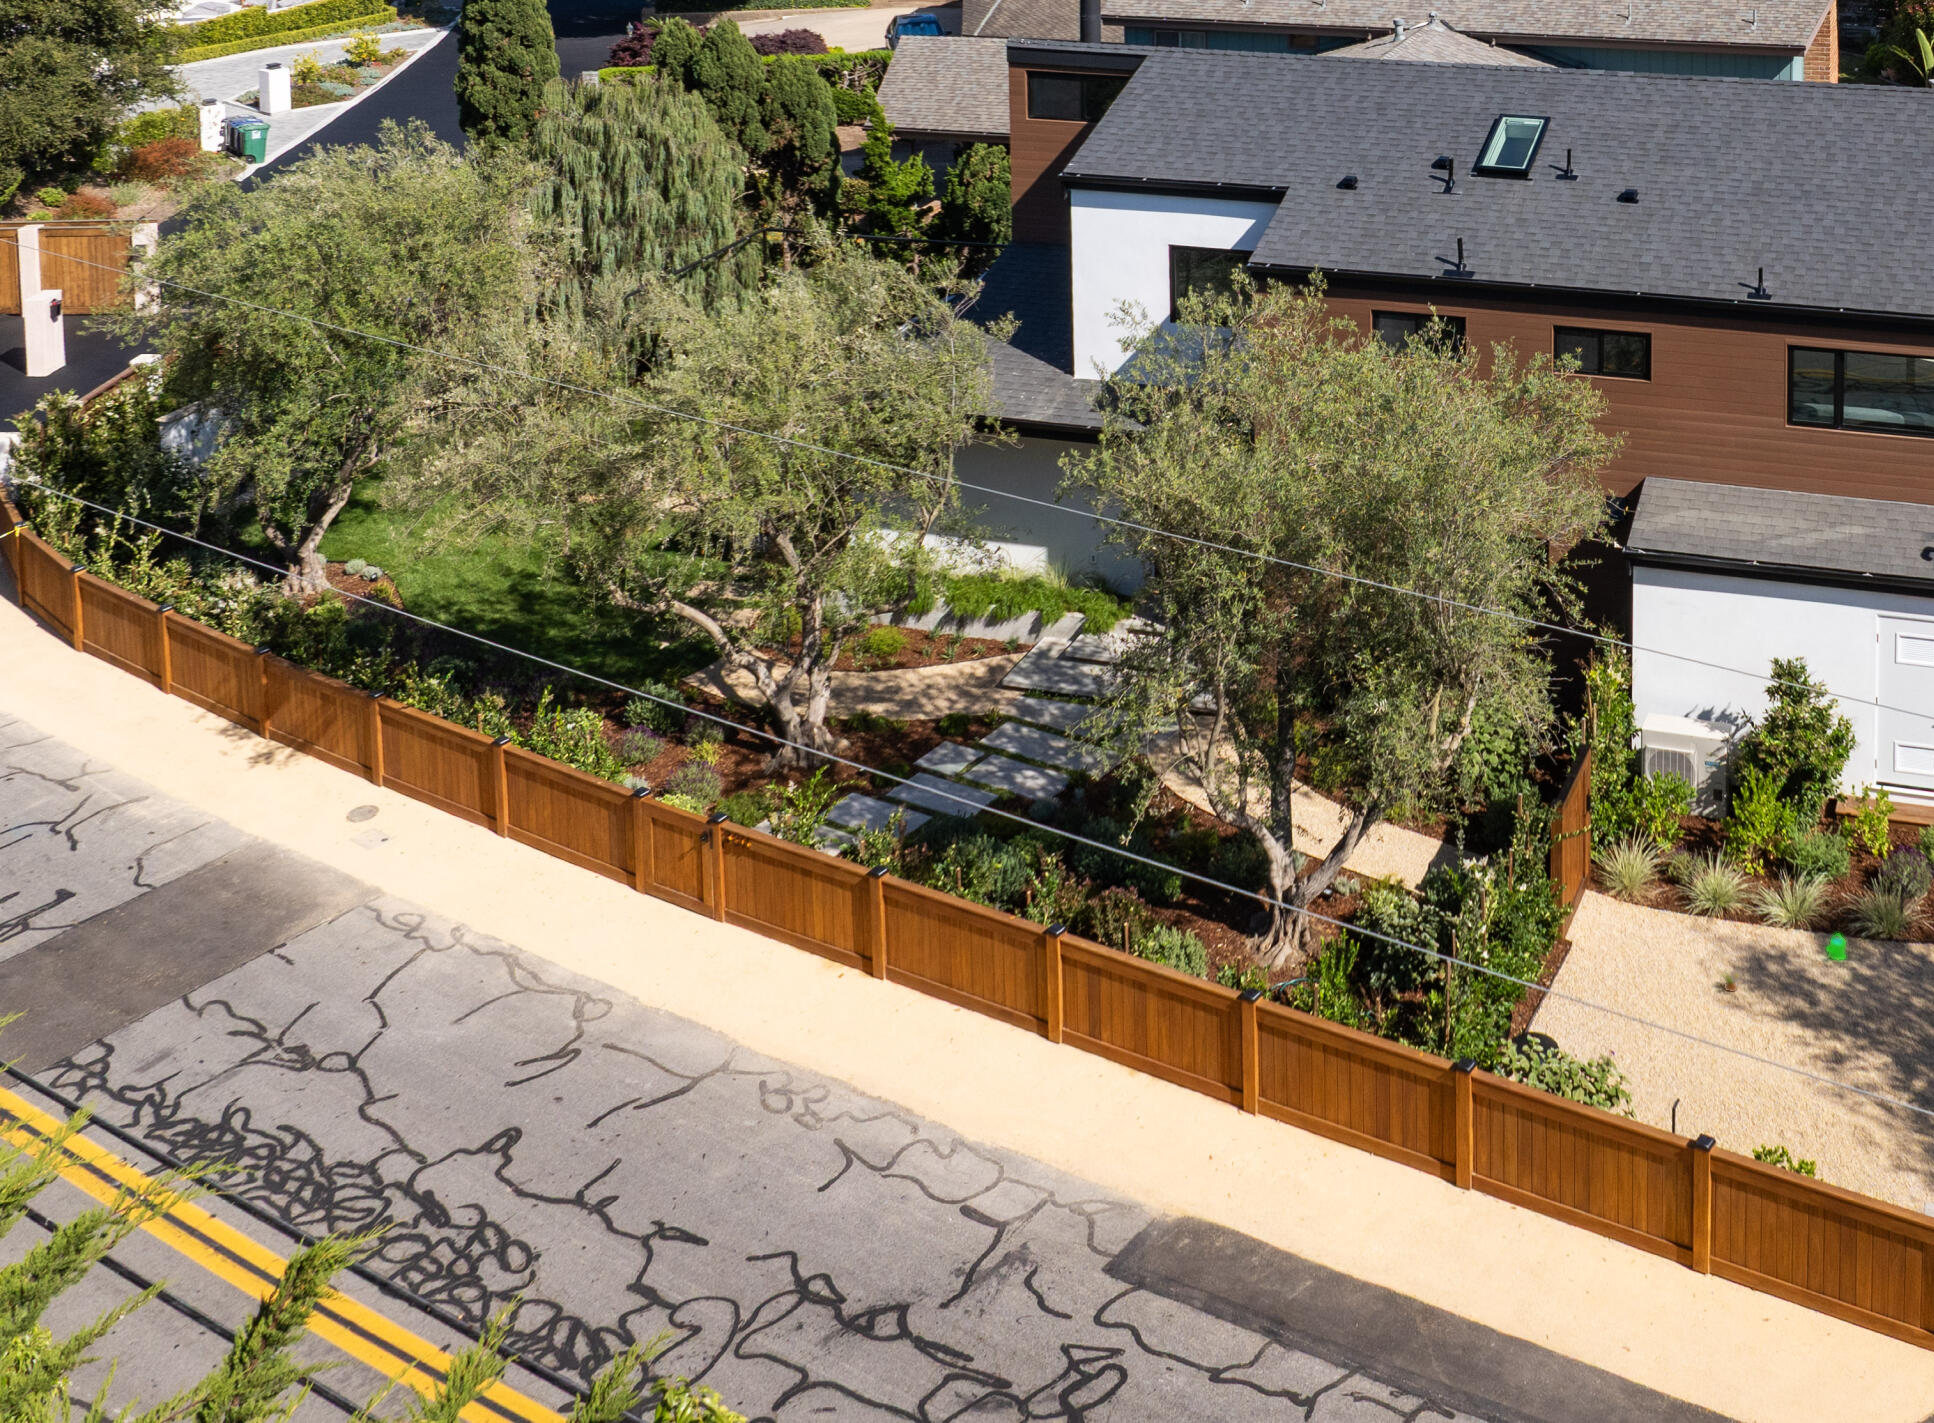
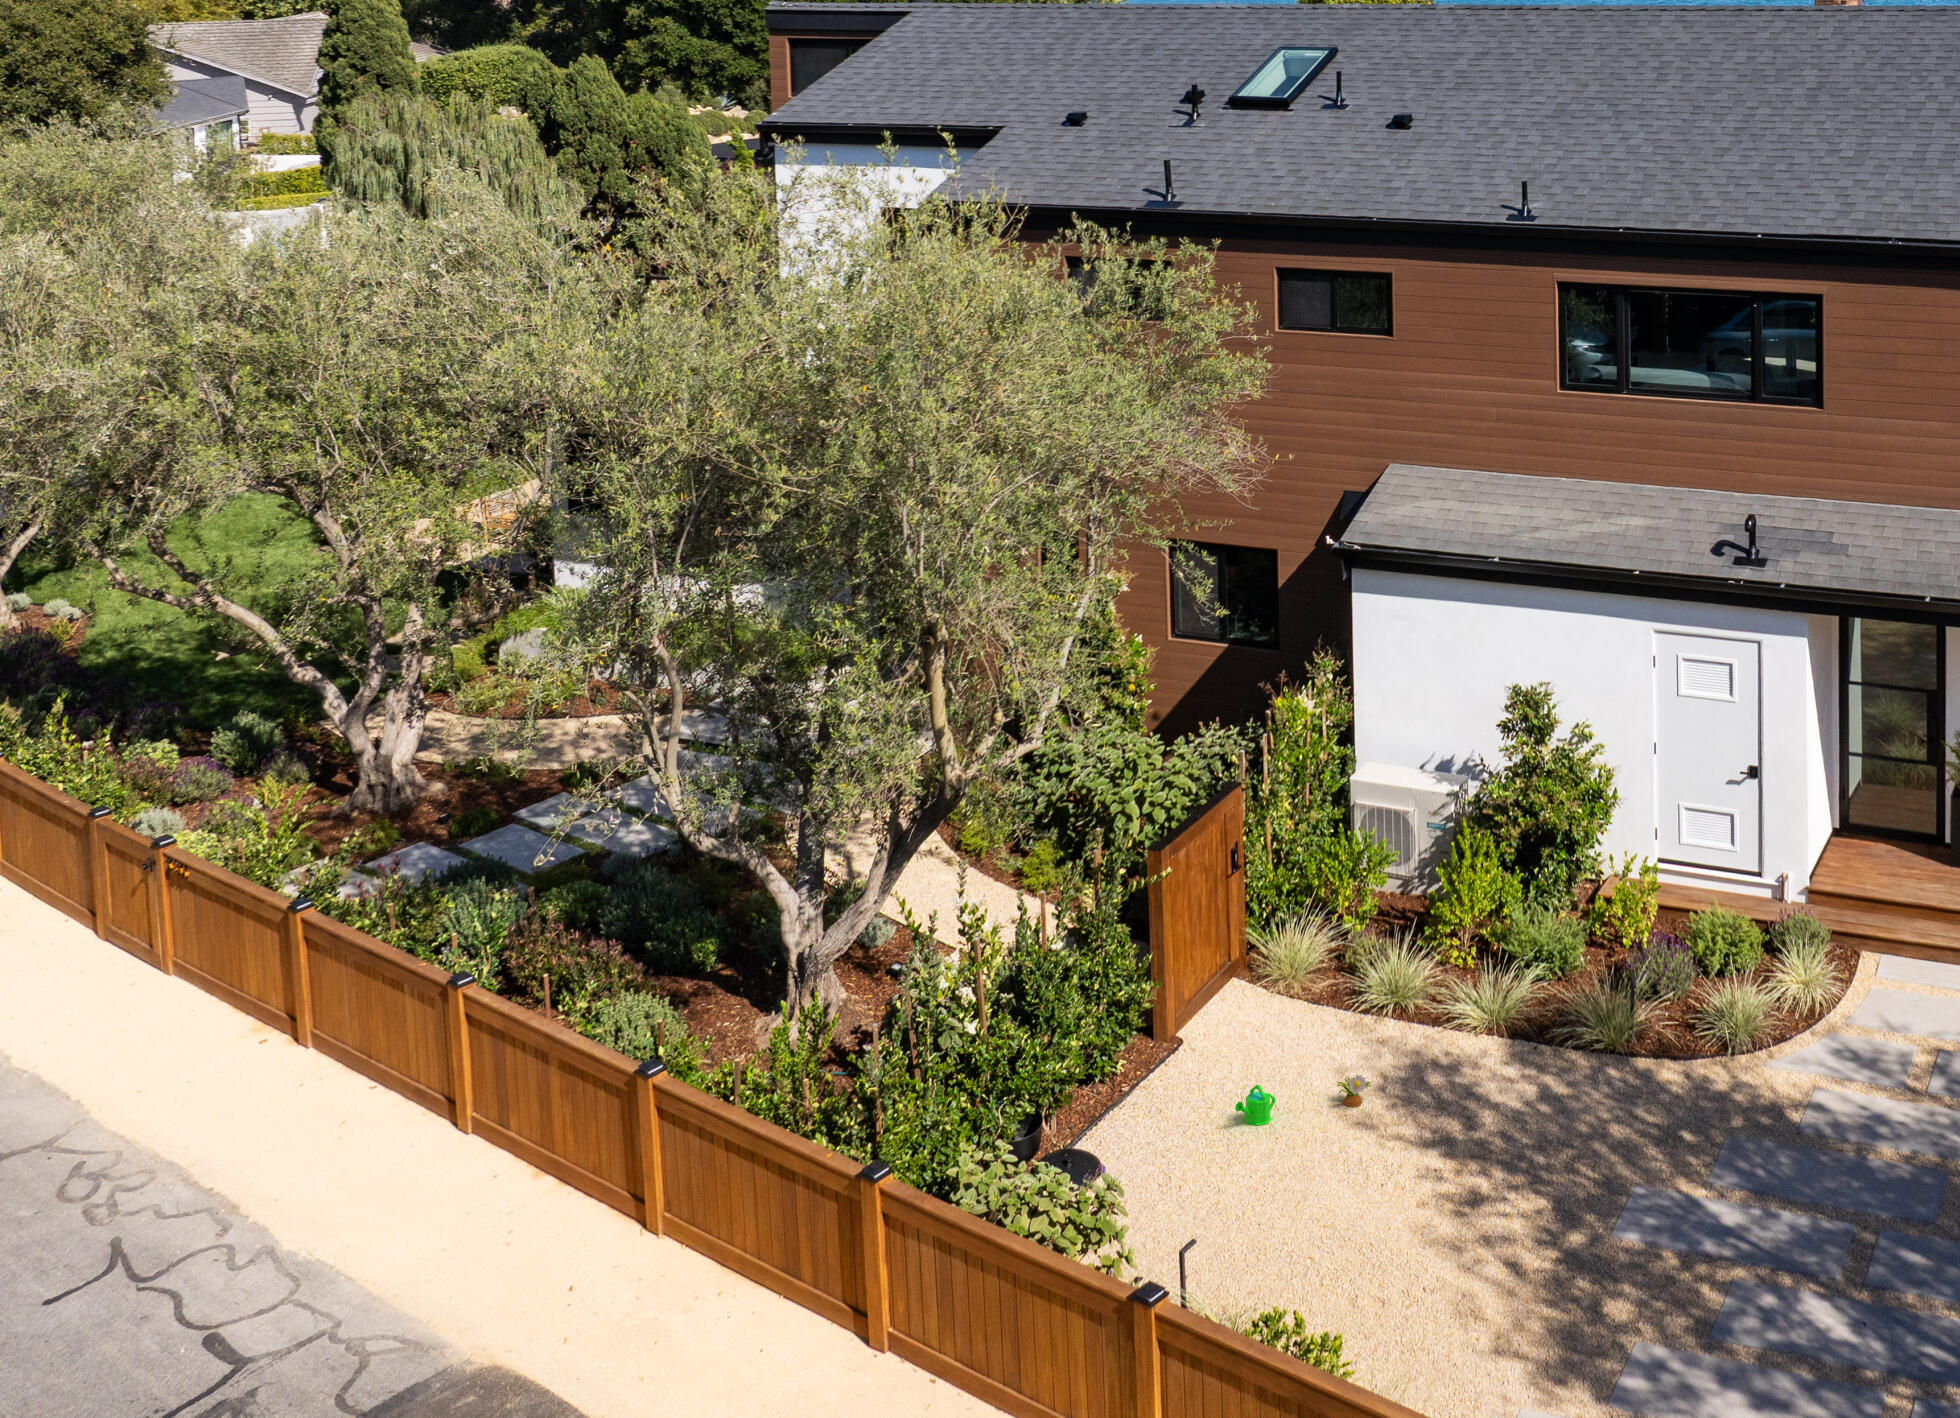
watering can: present [1827,933,1846,960] -> present [1235,1085,1275,1126]

